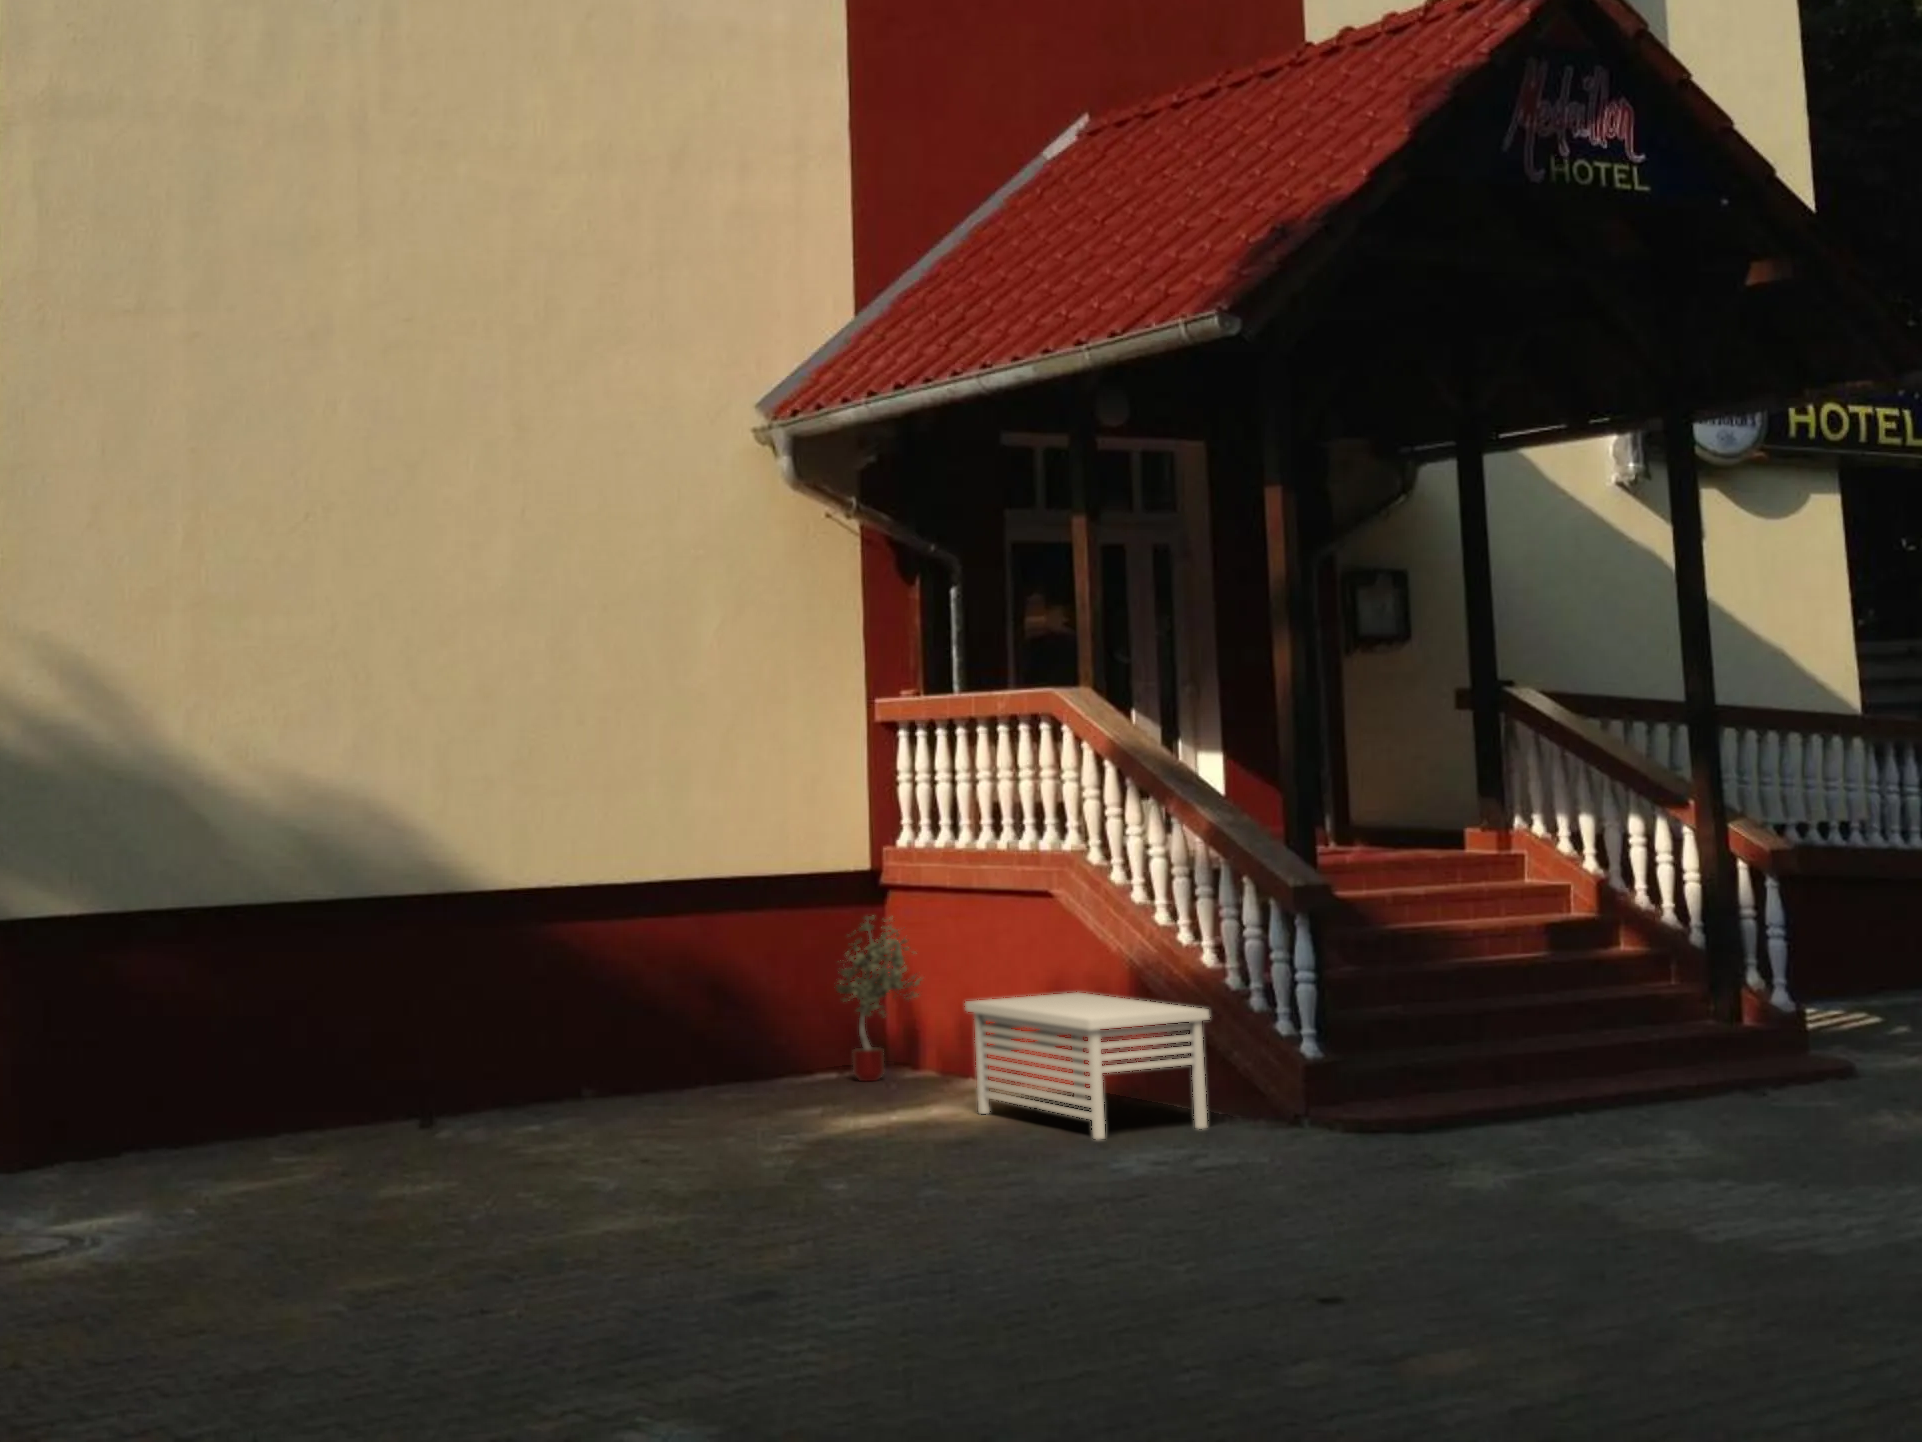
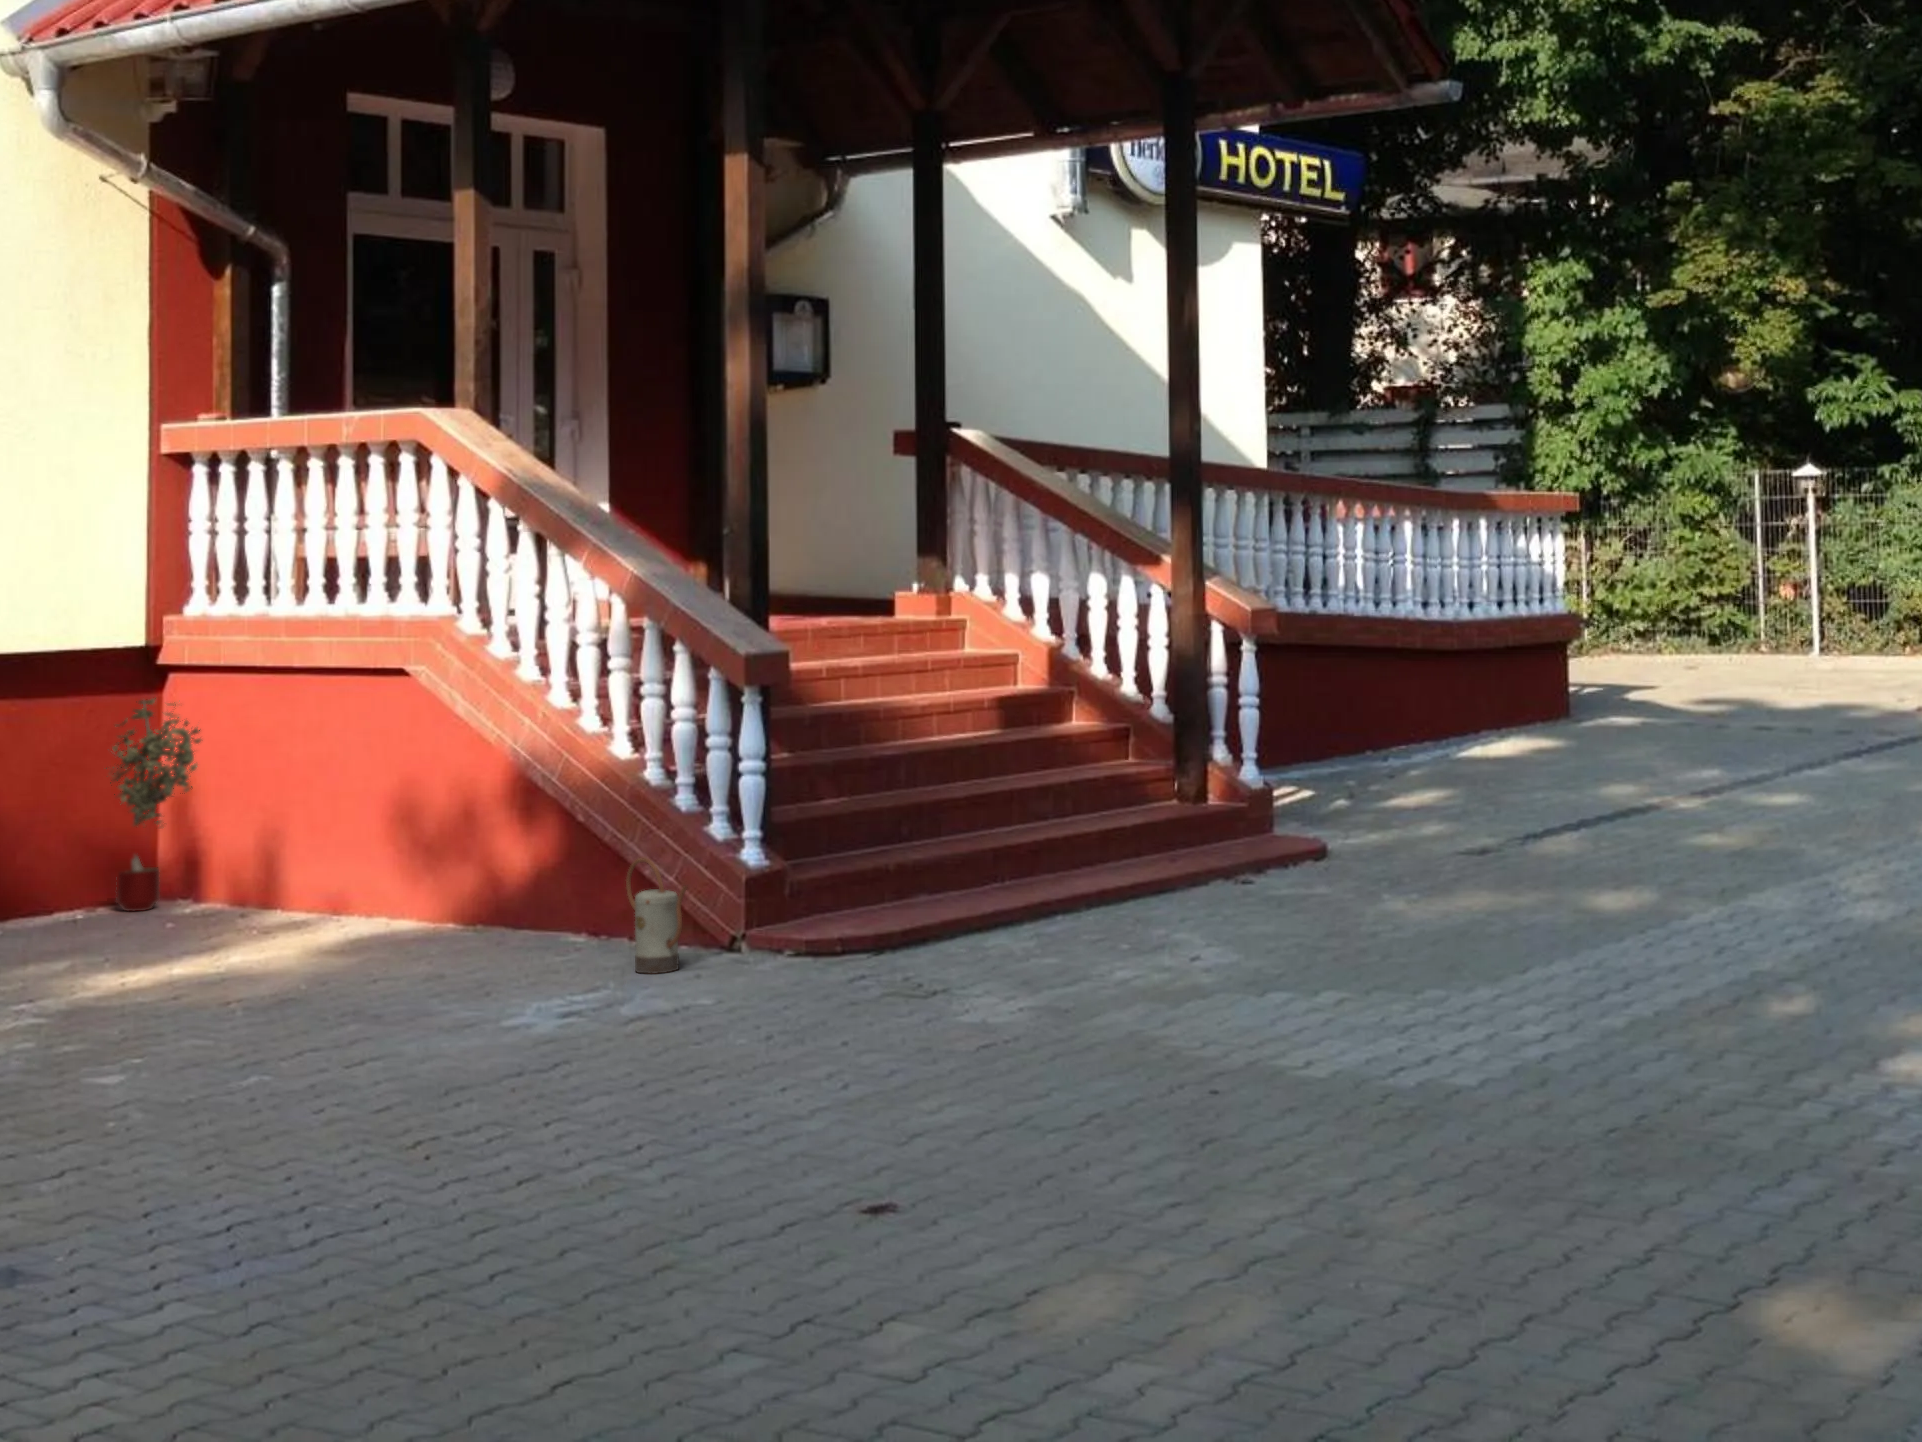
storage bench: present [965,993,1209,1140] -> none [284,793,618,985]
watering can: none [1217,1045,1261,1137] -> present [626,858,687,973]

